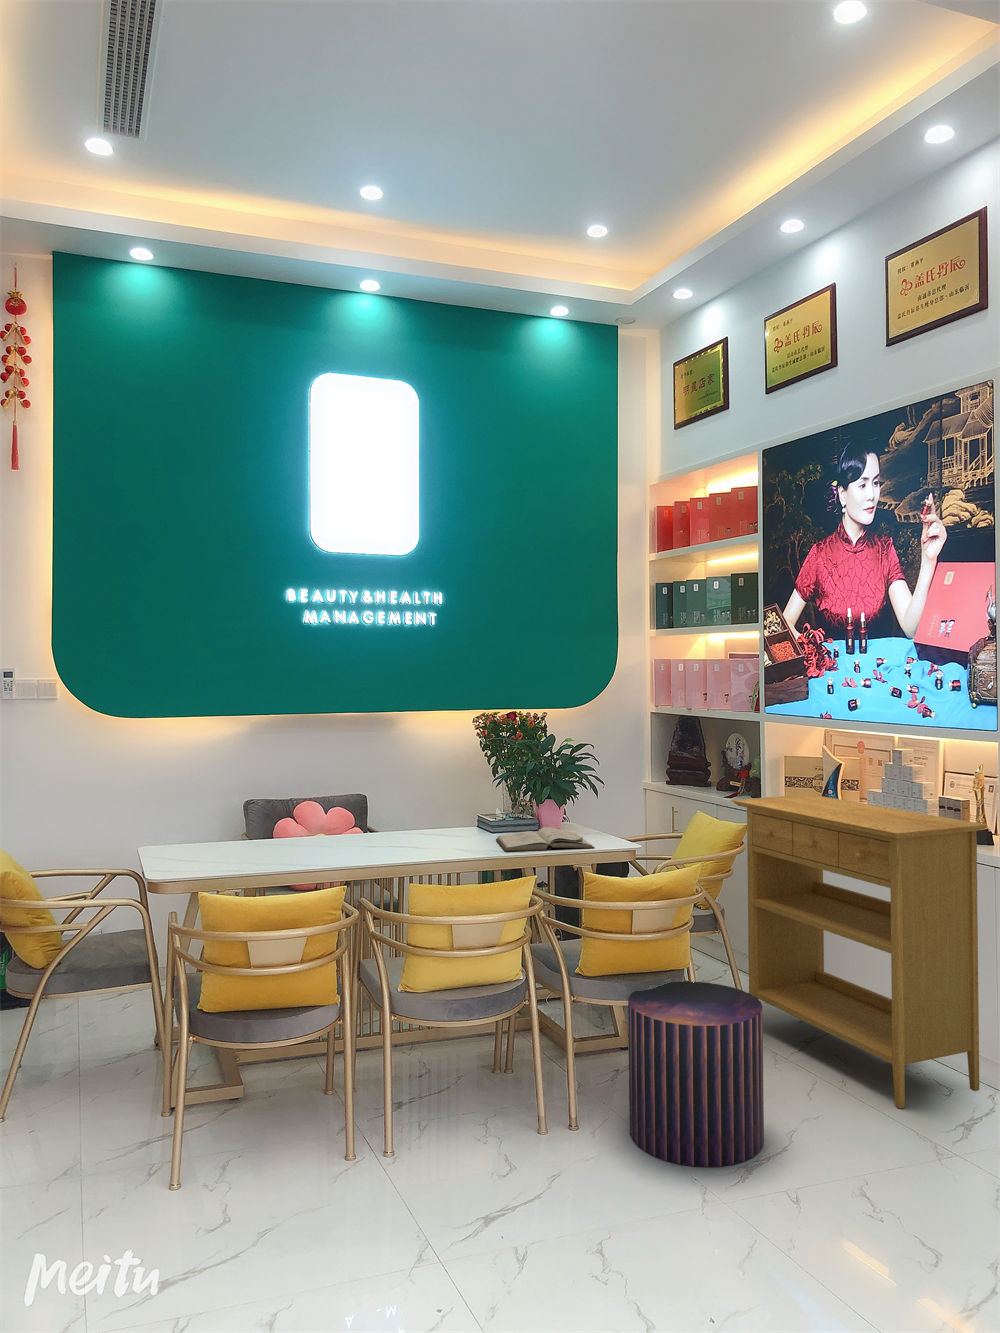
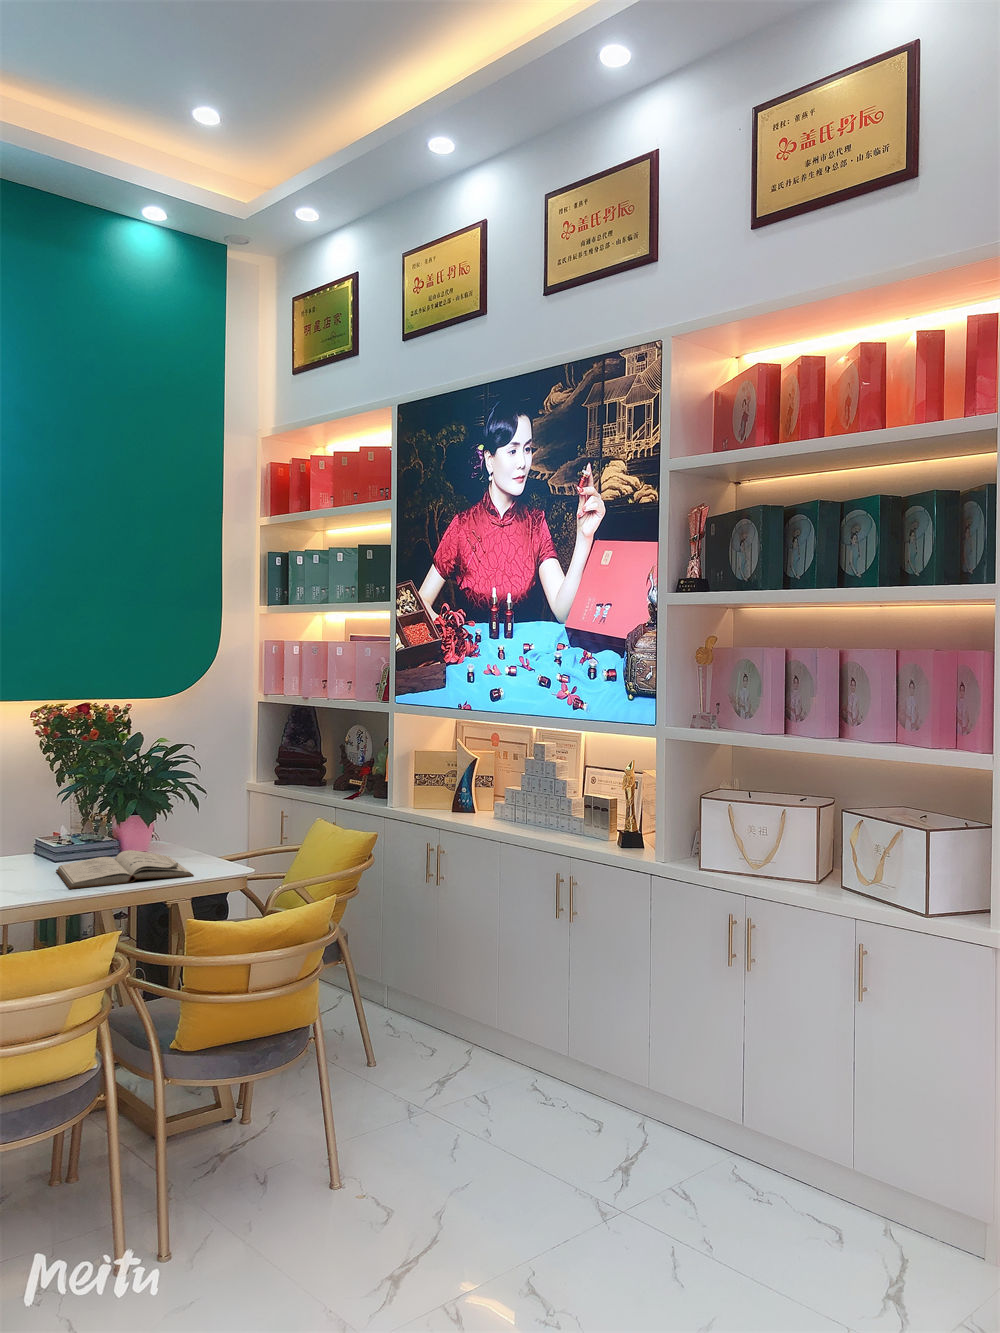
console table: present [731,794,987,1108] -> none [363,797,646,1159]
pouf: present [628,982,764,1167] -> none [240,1043,414,1298]

